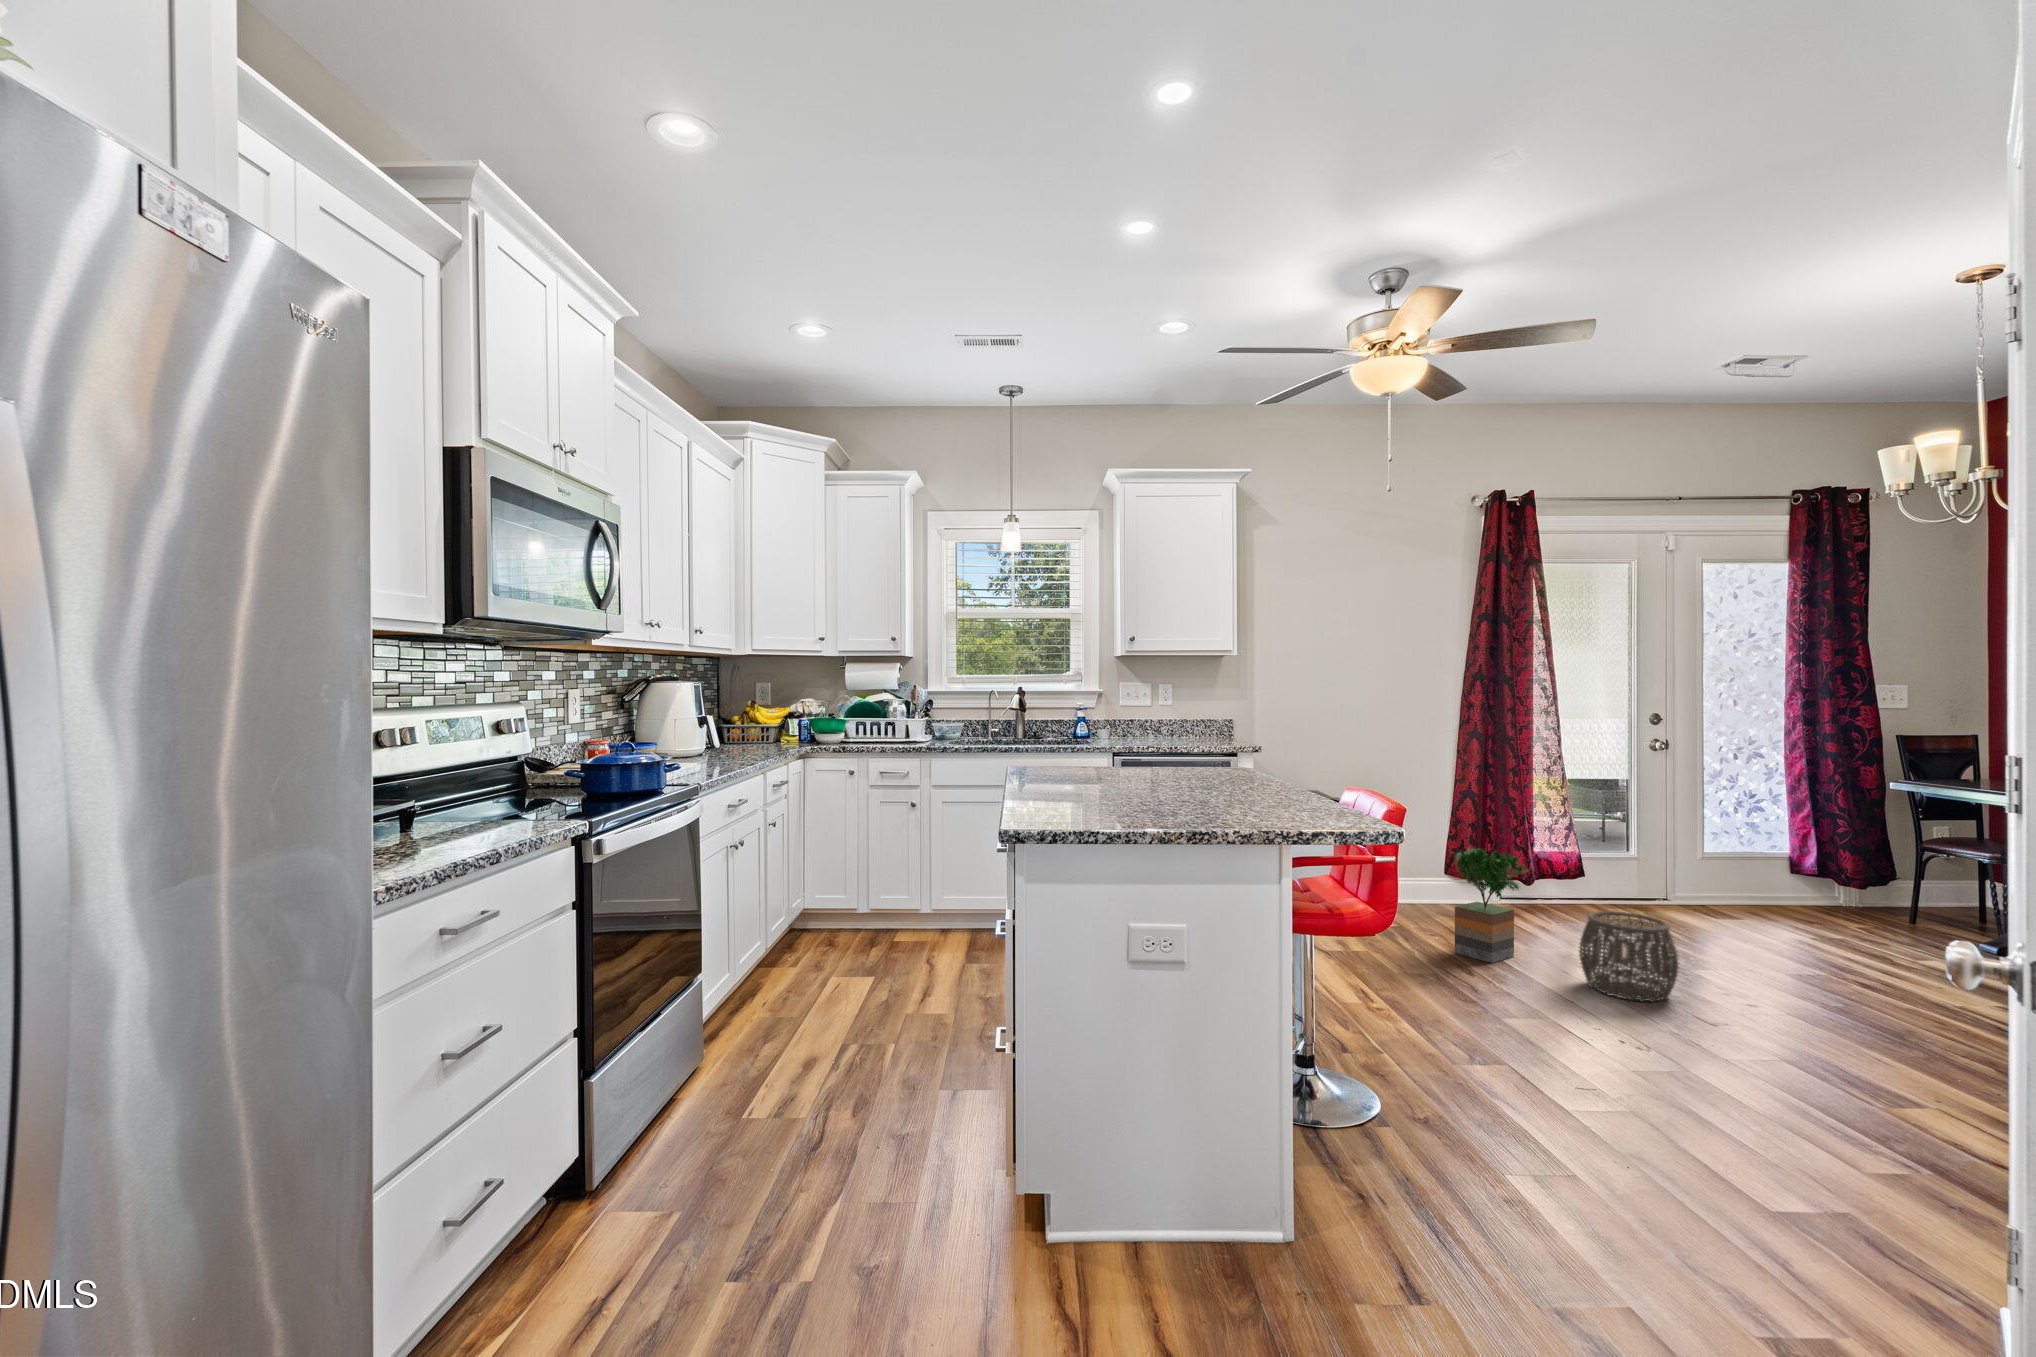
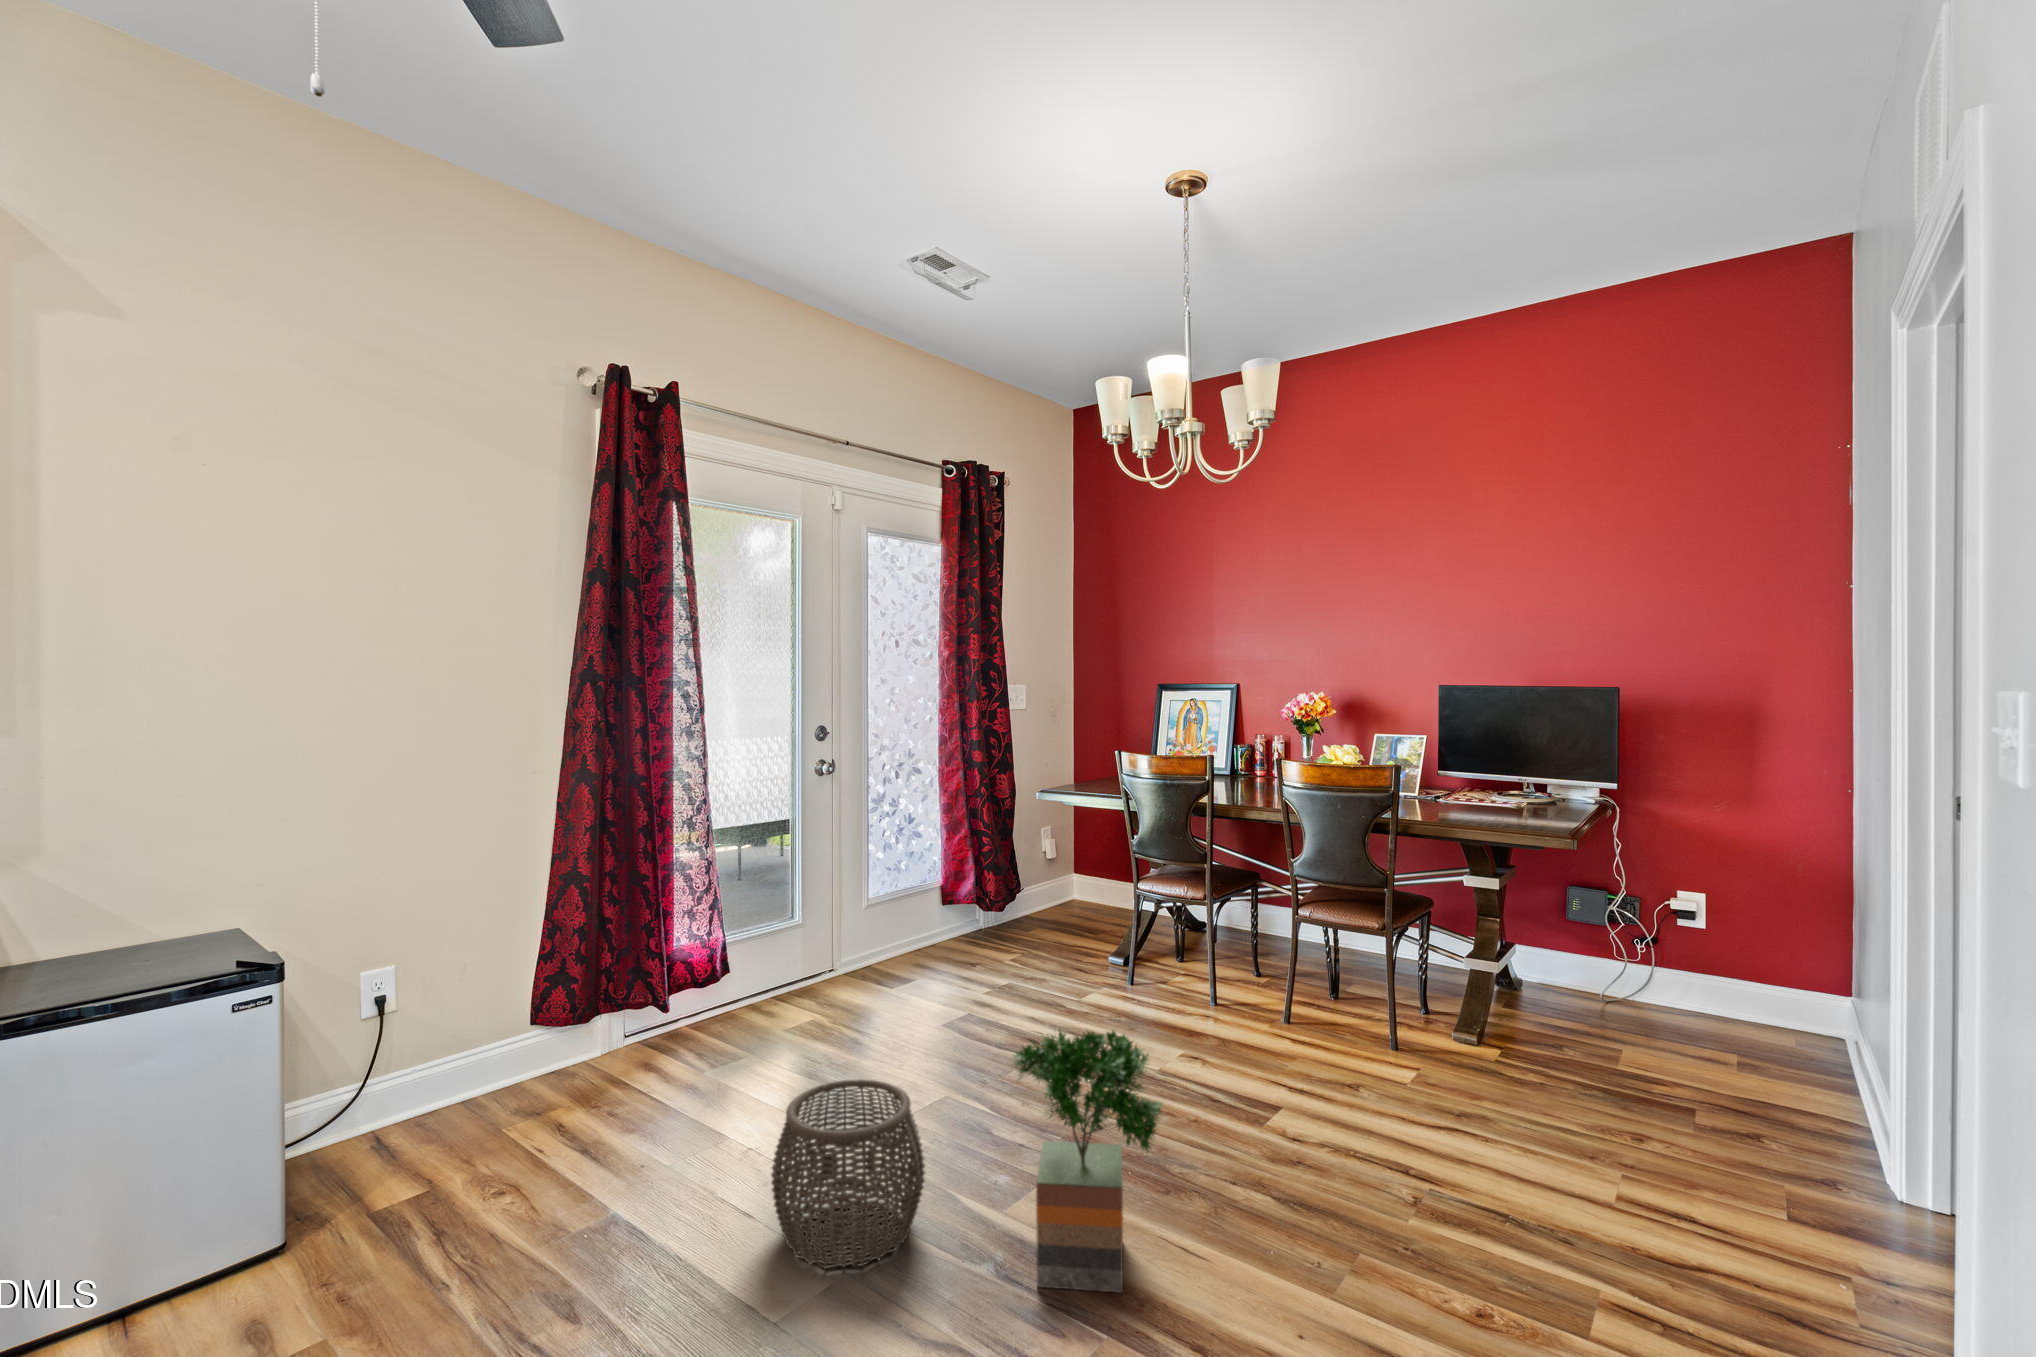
potted tree: present [1455,847,1528,963] -> present [1012,1031,1163,1293]

